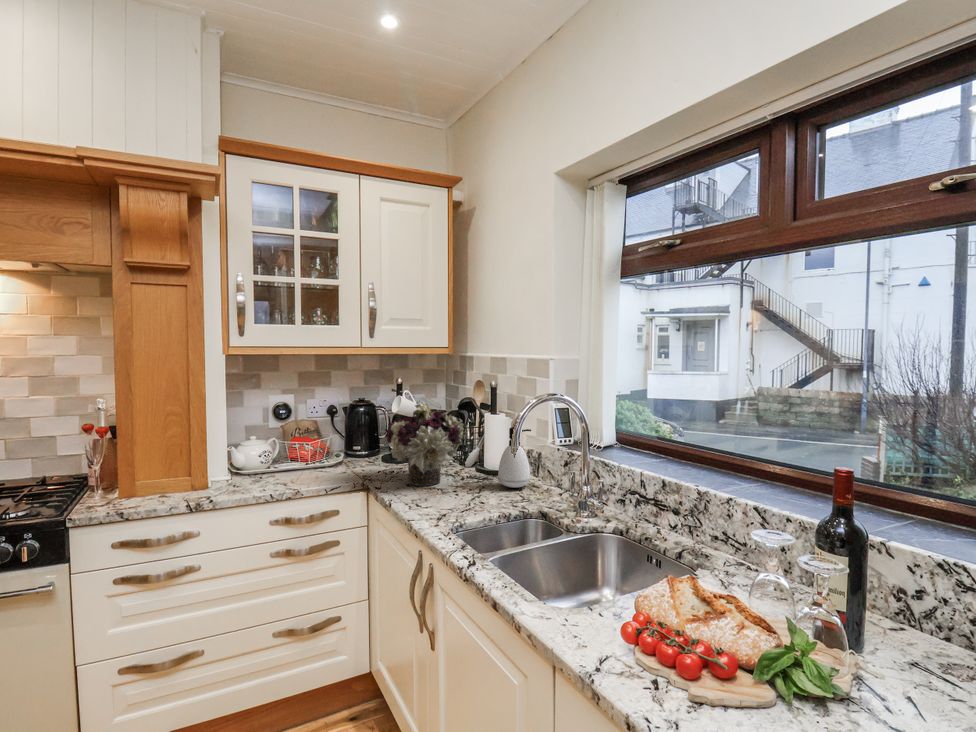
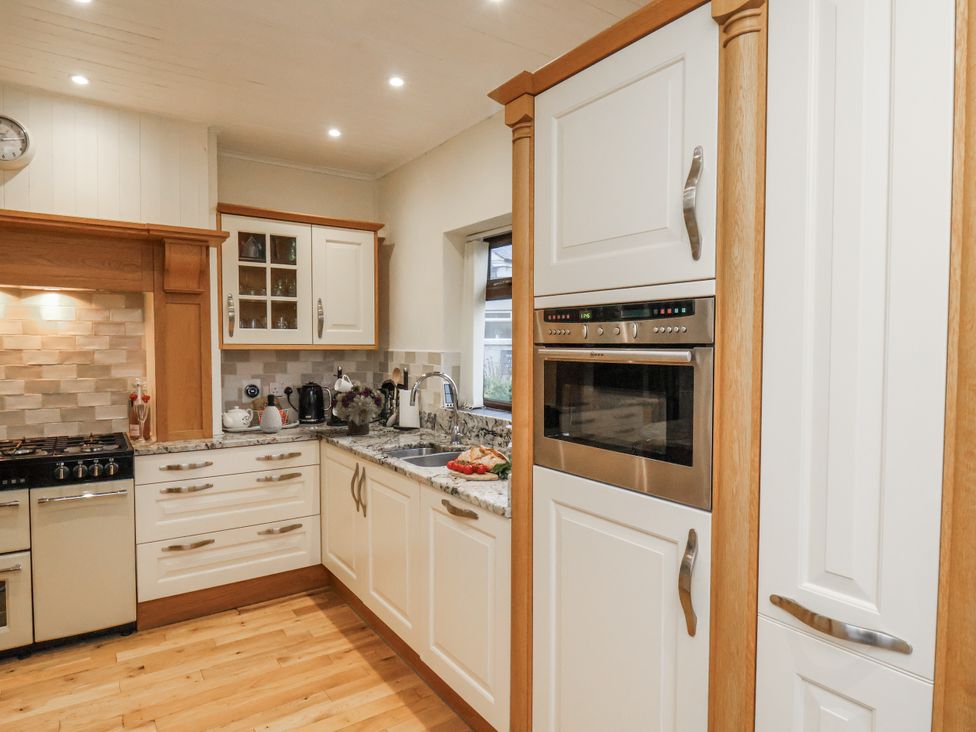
soap dispenser: present [498,427,531,488] -> present [260,394,282,433]

